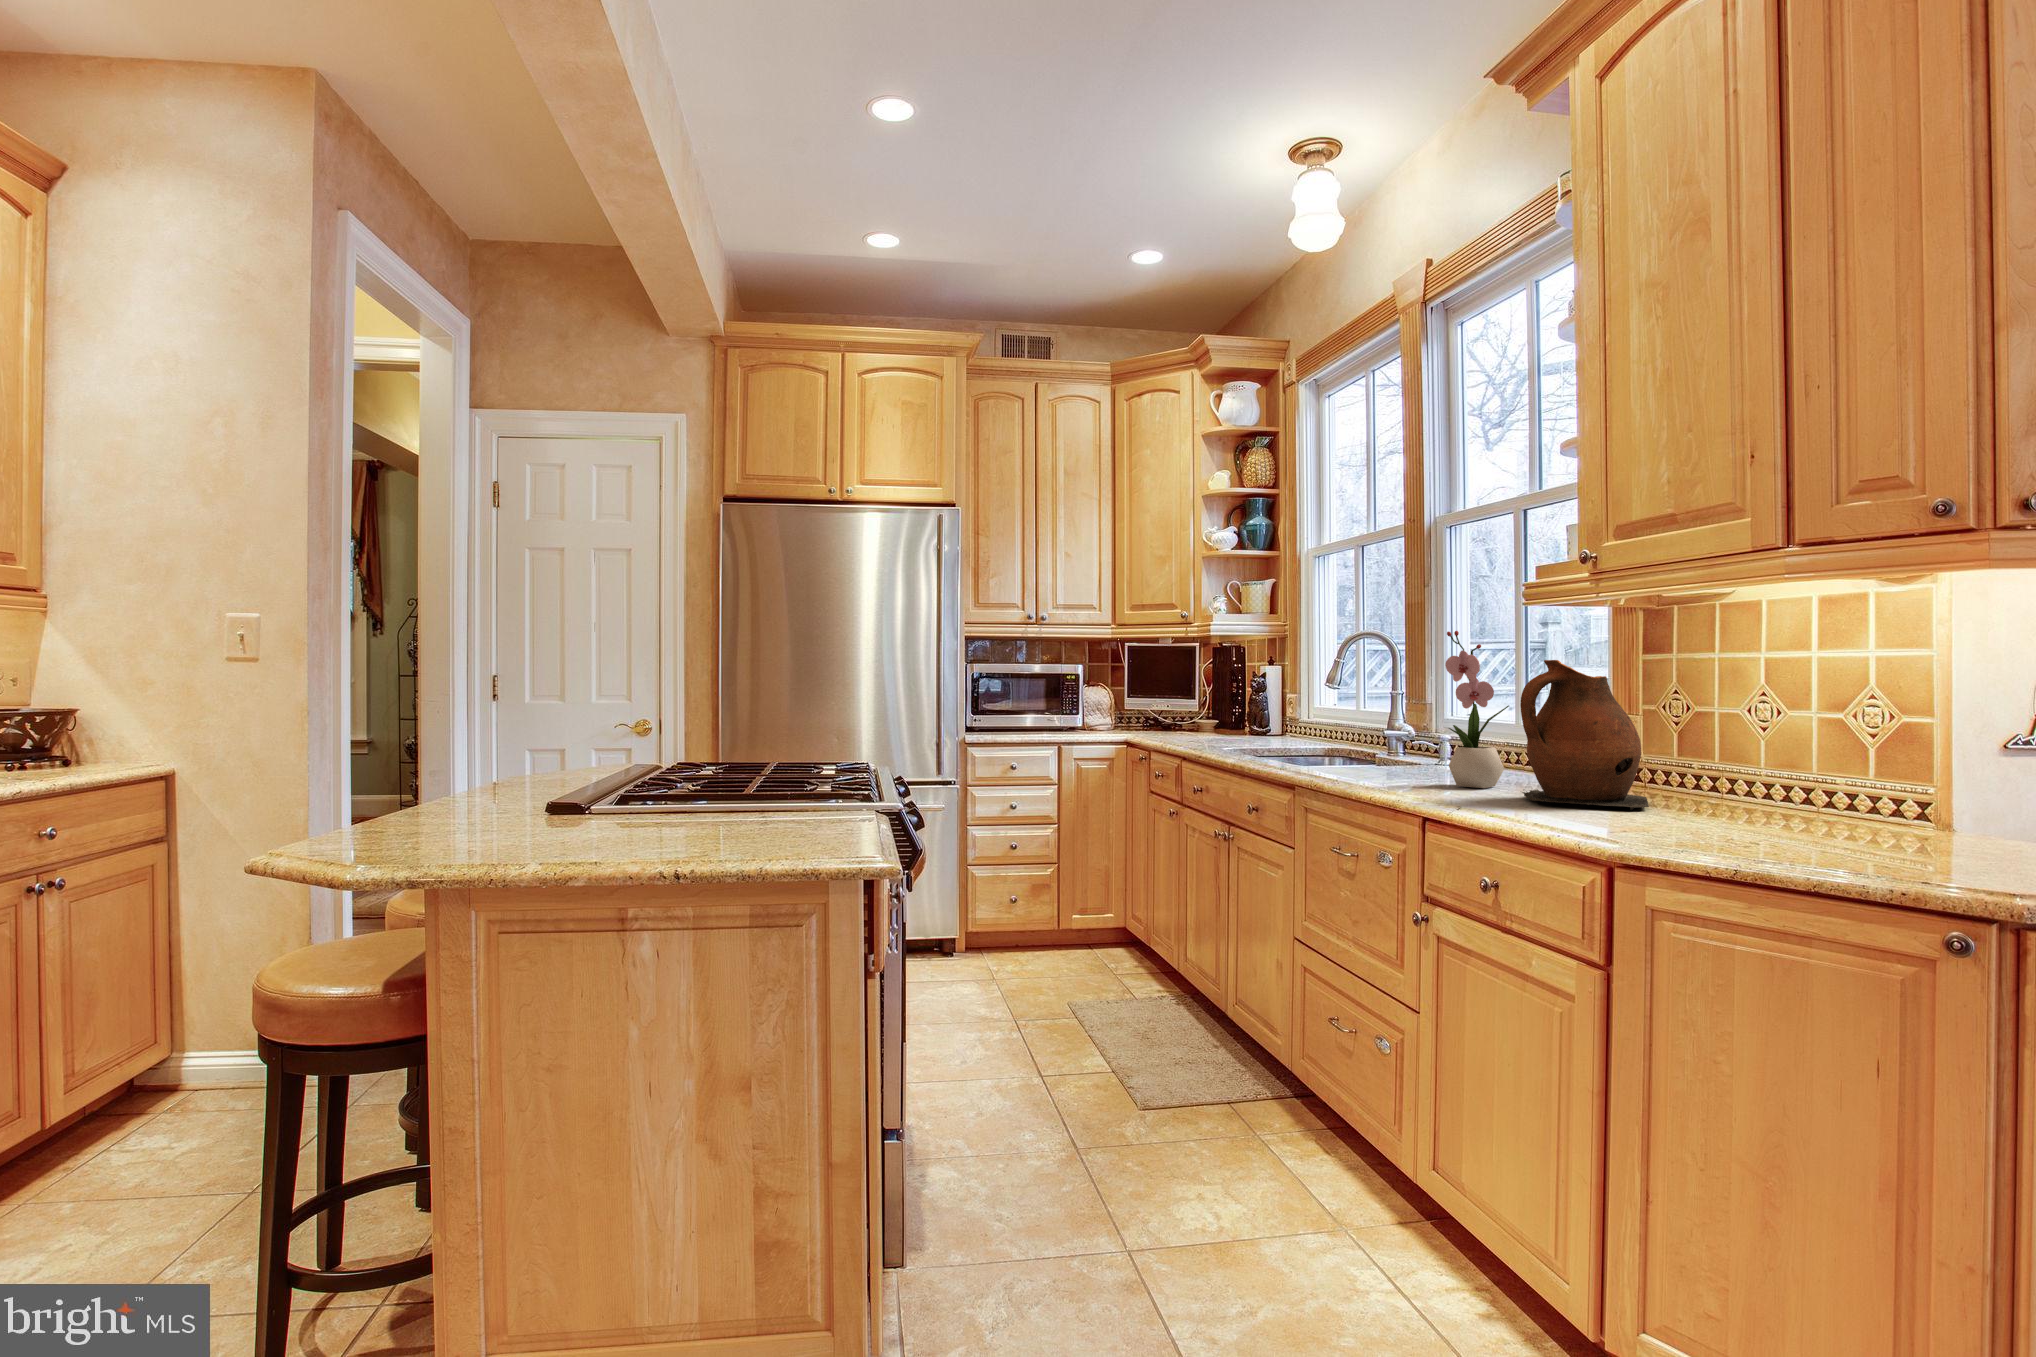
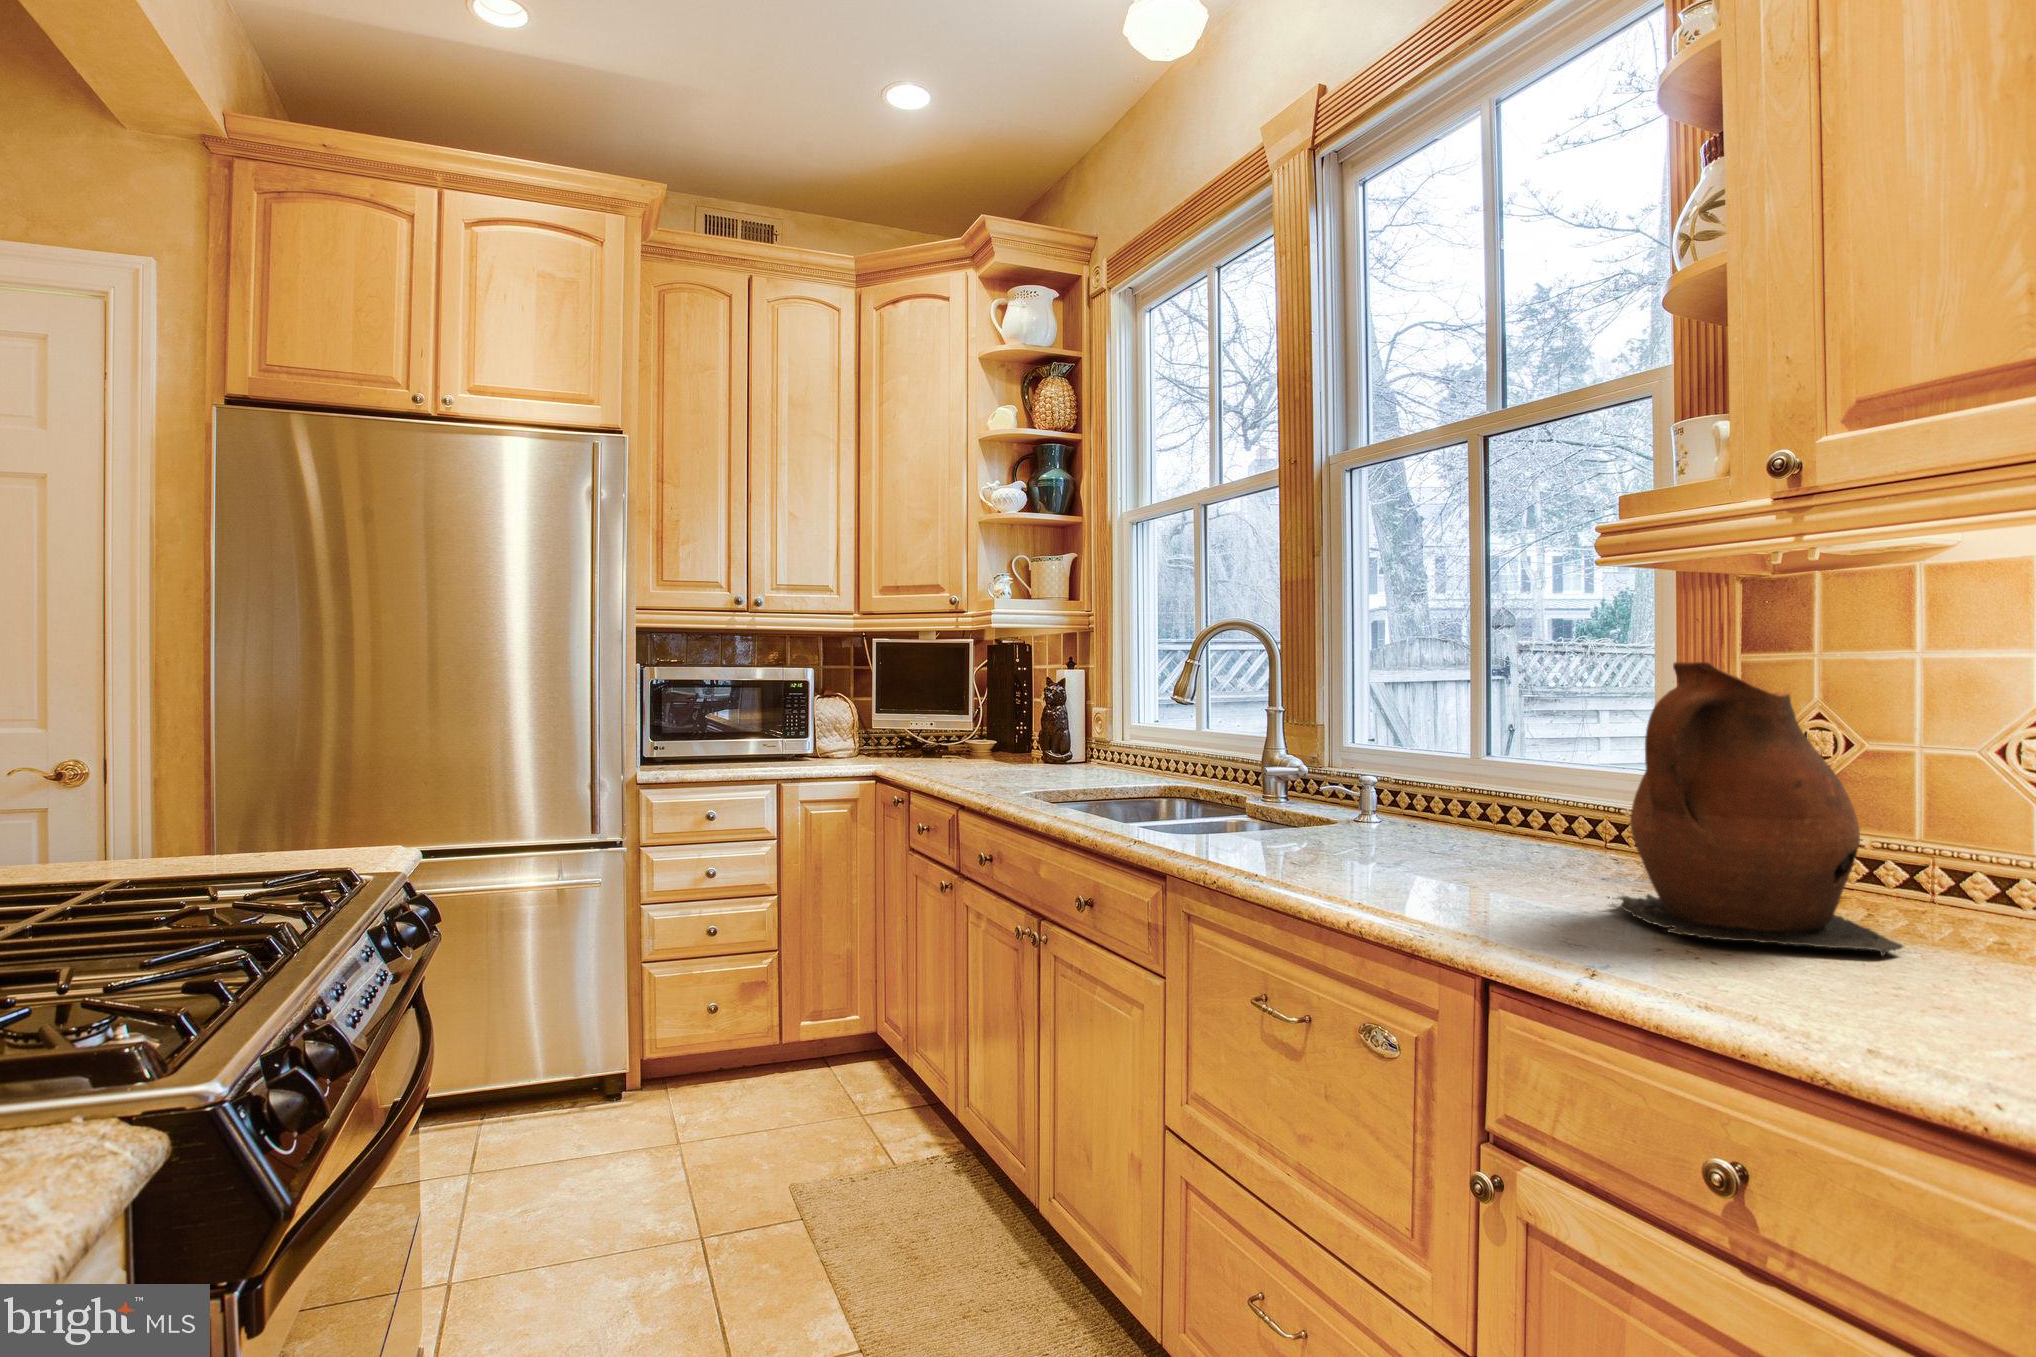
flower arrangement: present [1445,631,1509,788] -> none [1437,611,1539,885]

